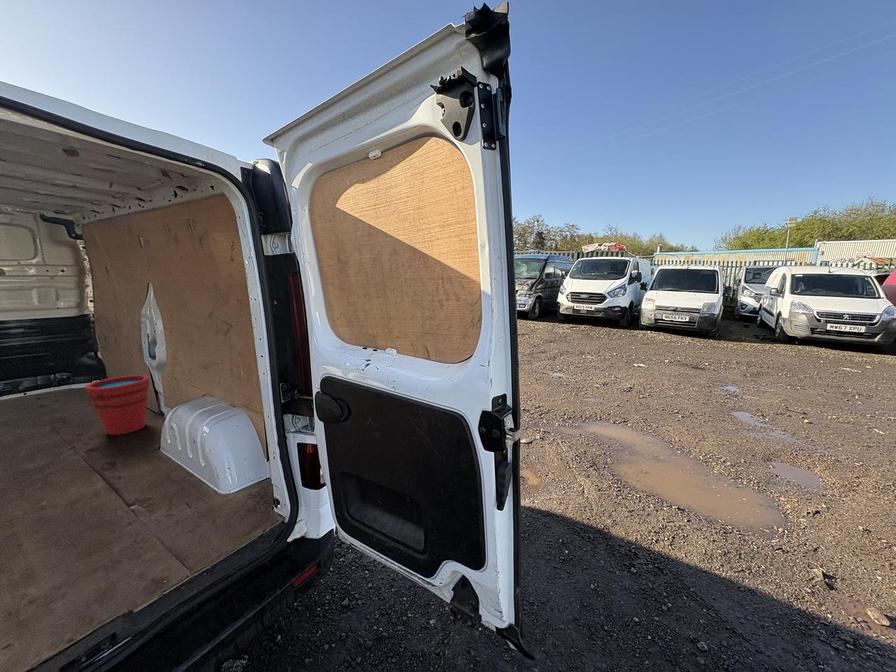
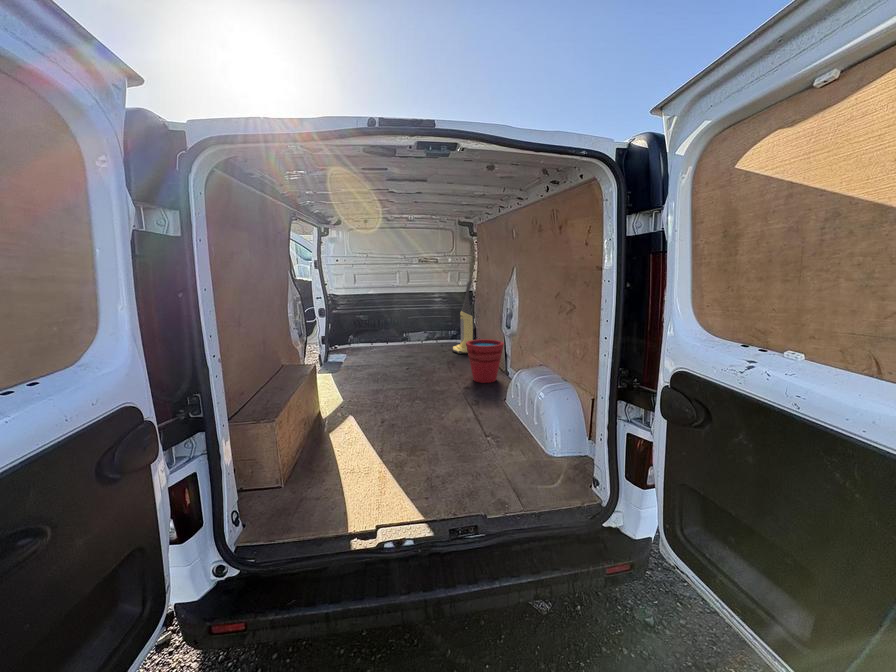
vacuum cleaner: none [64,300,102,403] -> present [452,281,475,354]

